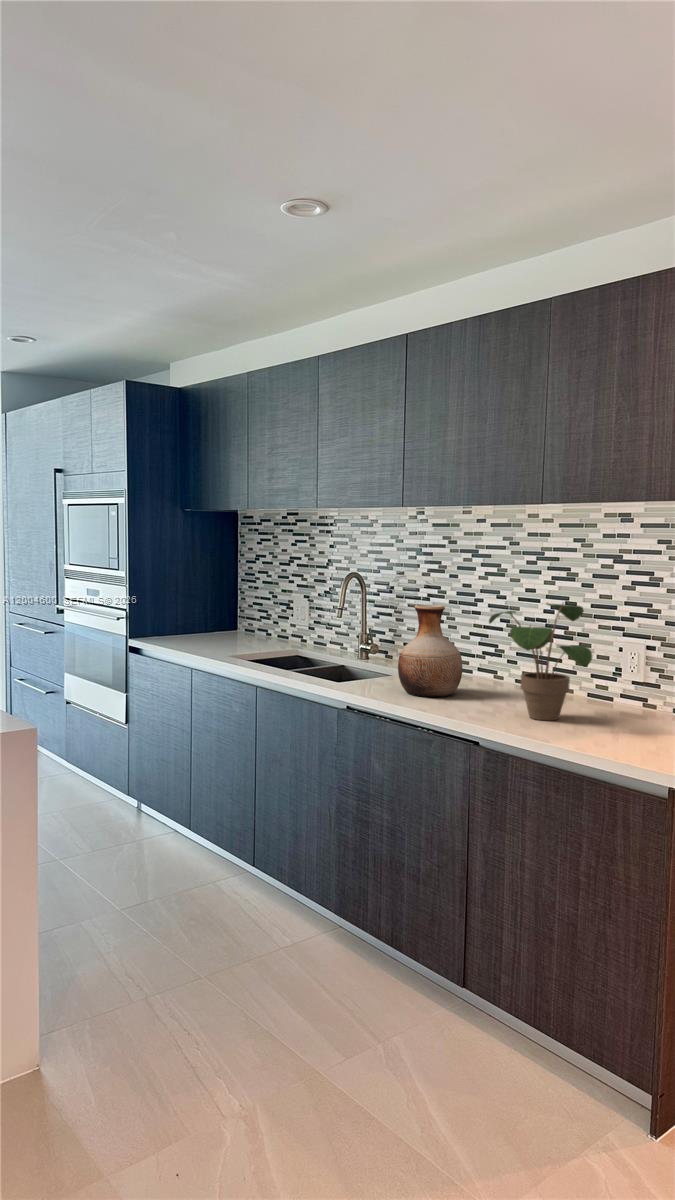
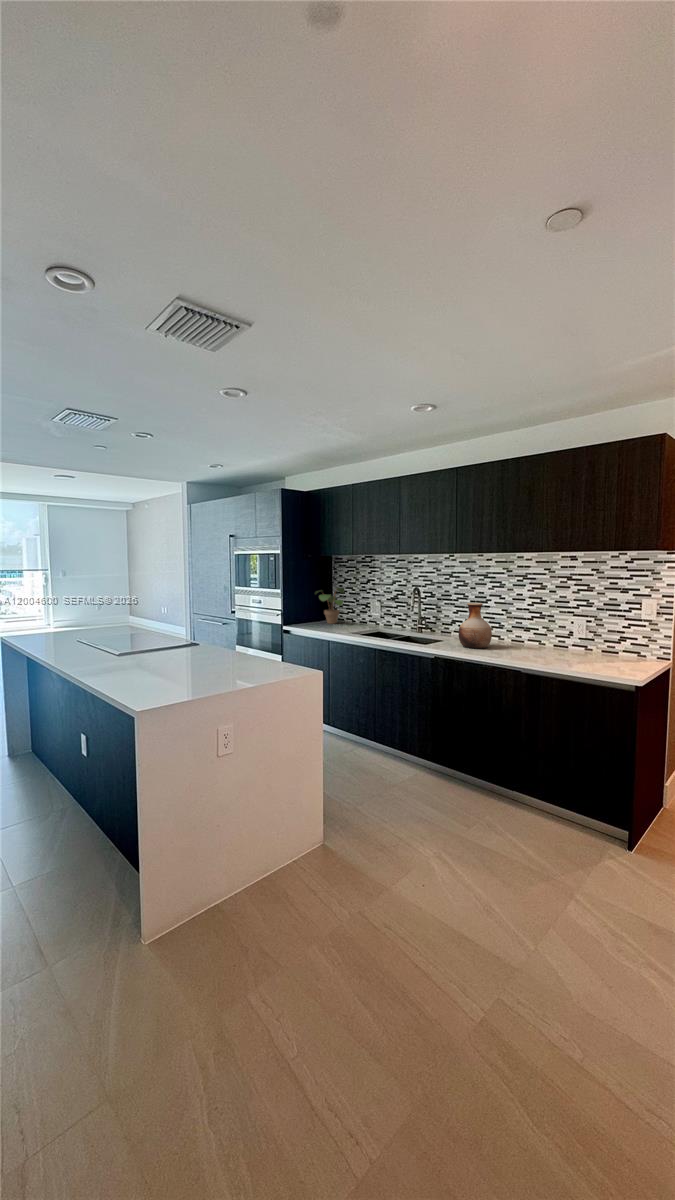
potted plant: present [489,603,592,721] -> present [315,588,344,624]

